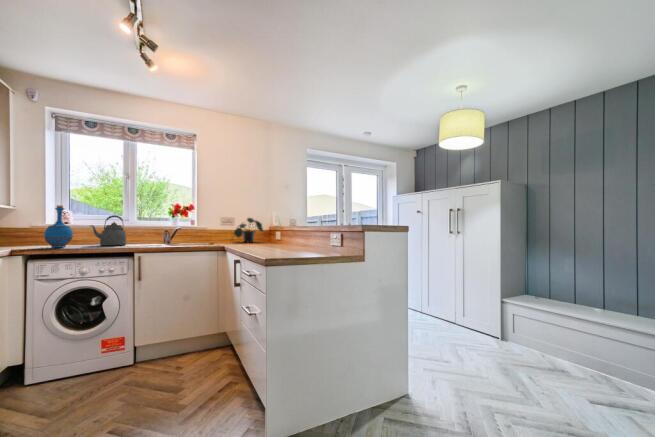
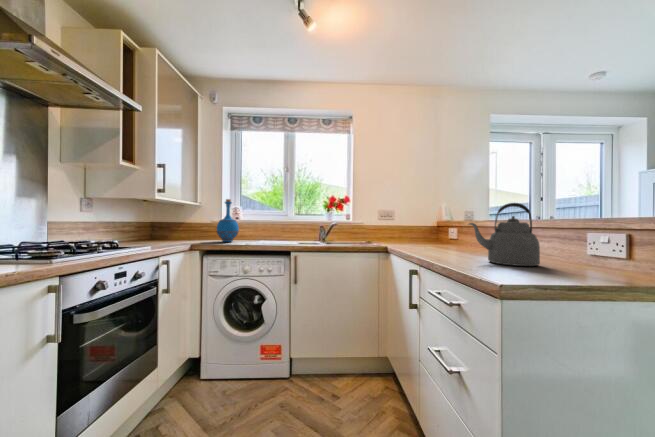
kettle: present [91,215,126,246] -> present [469,203,540,266]
potted plant: present [234,218,263,242] -> none [391,211,432,242]

